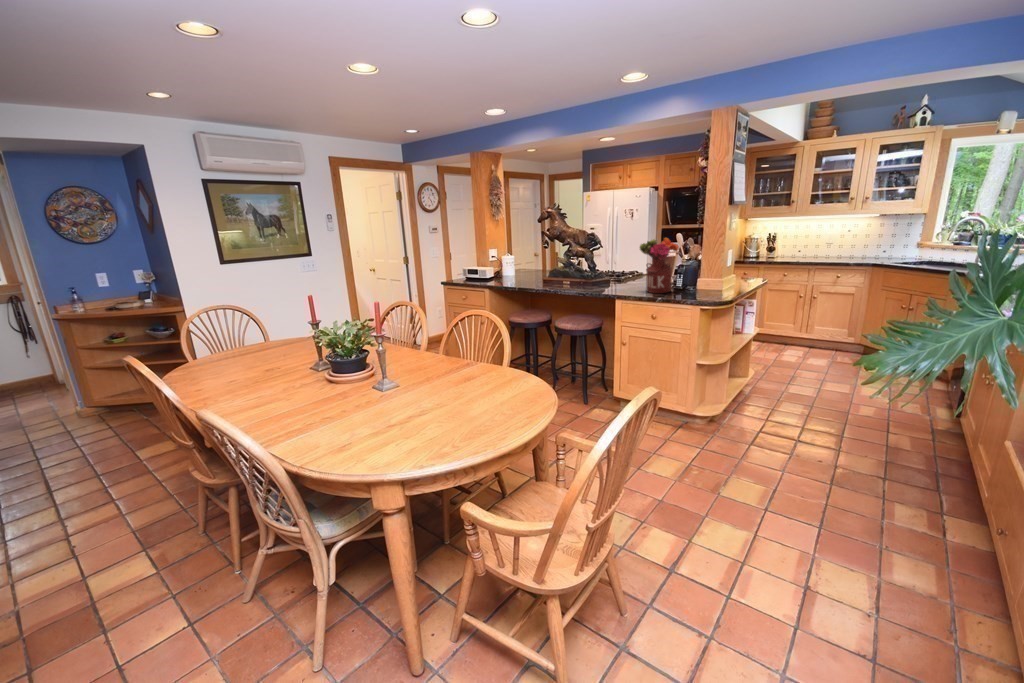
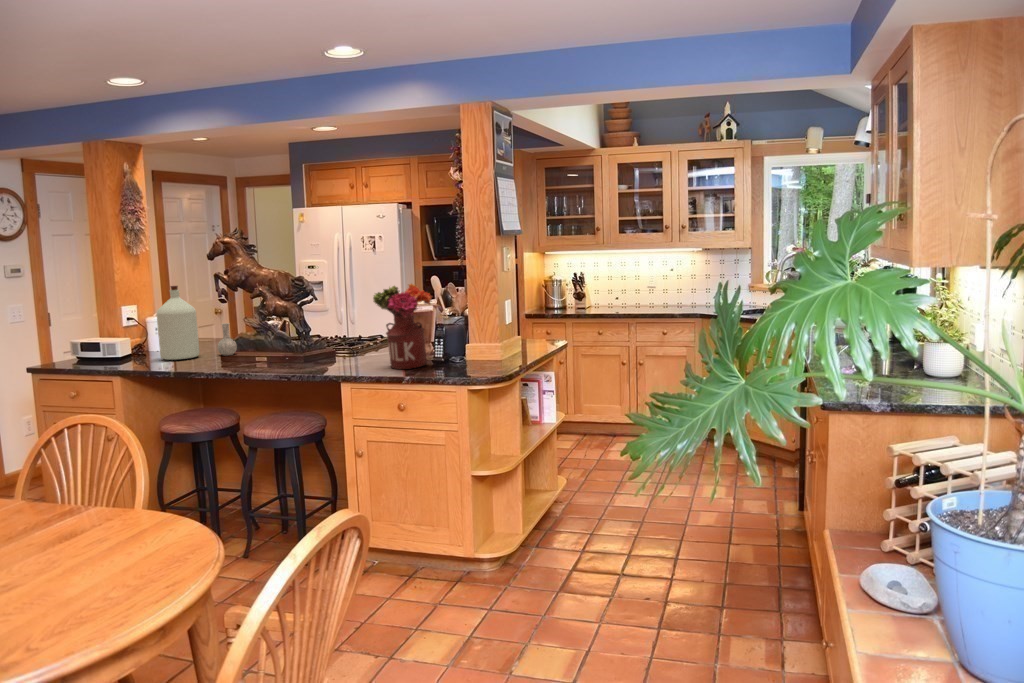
bottle: none [509,238,551,280] -> present [157,286,237,360]

